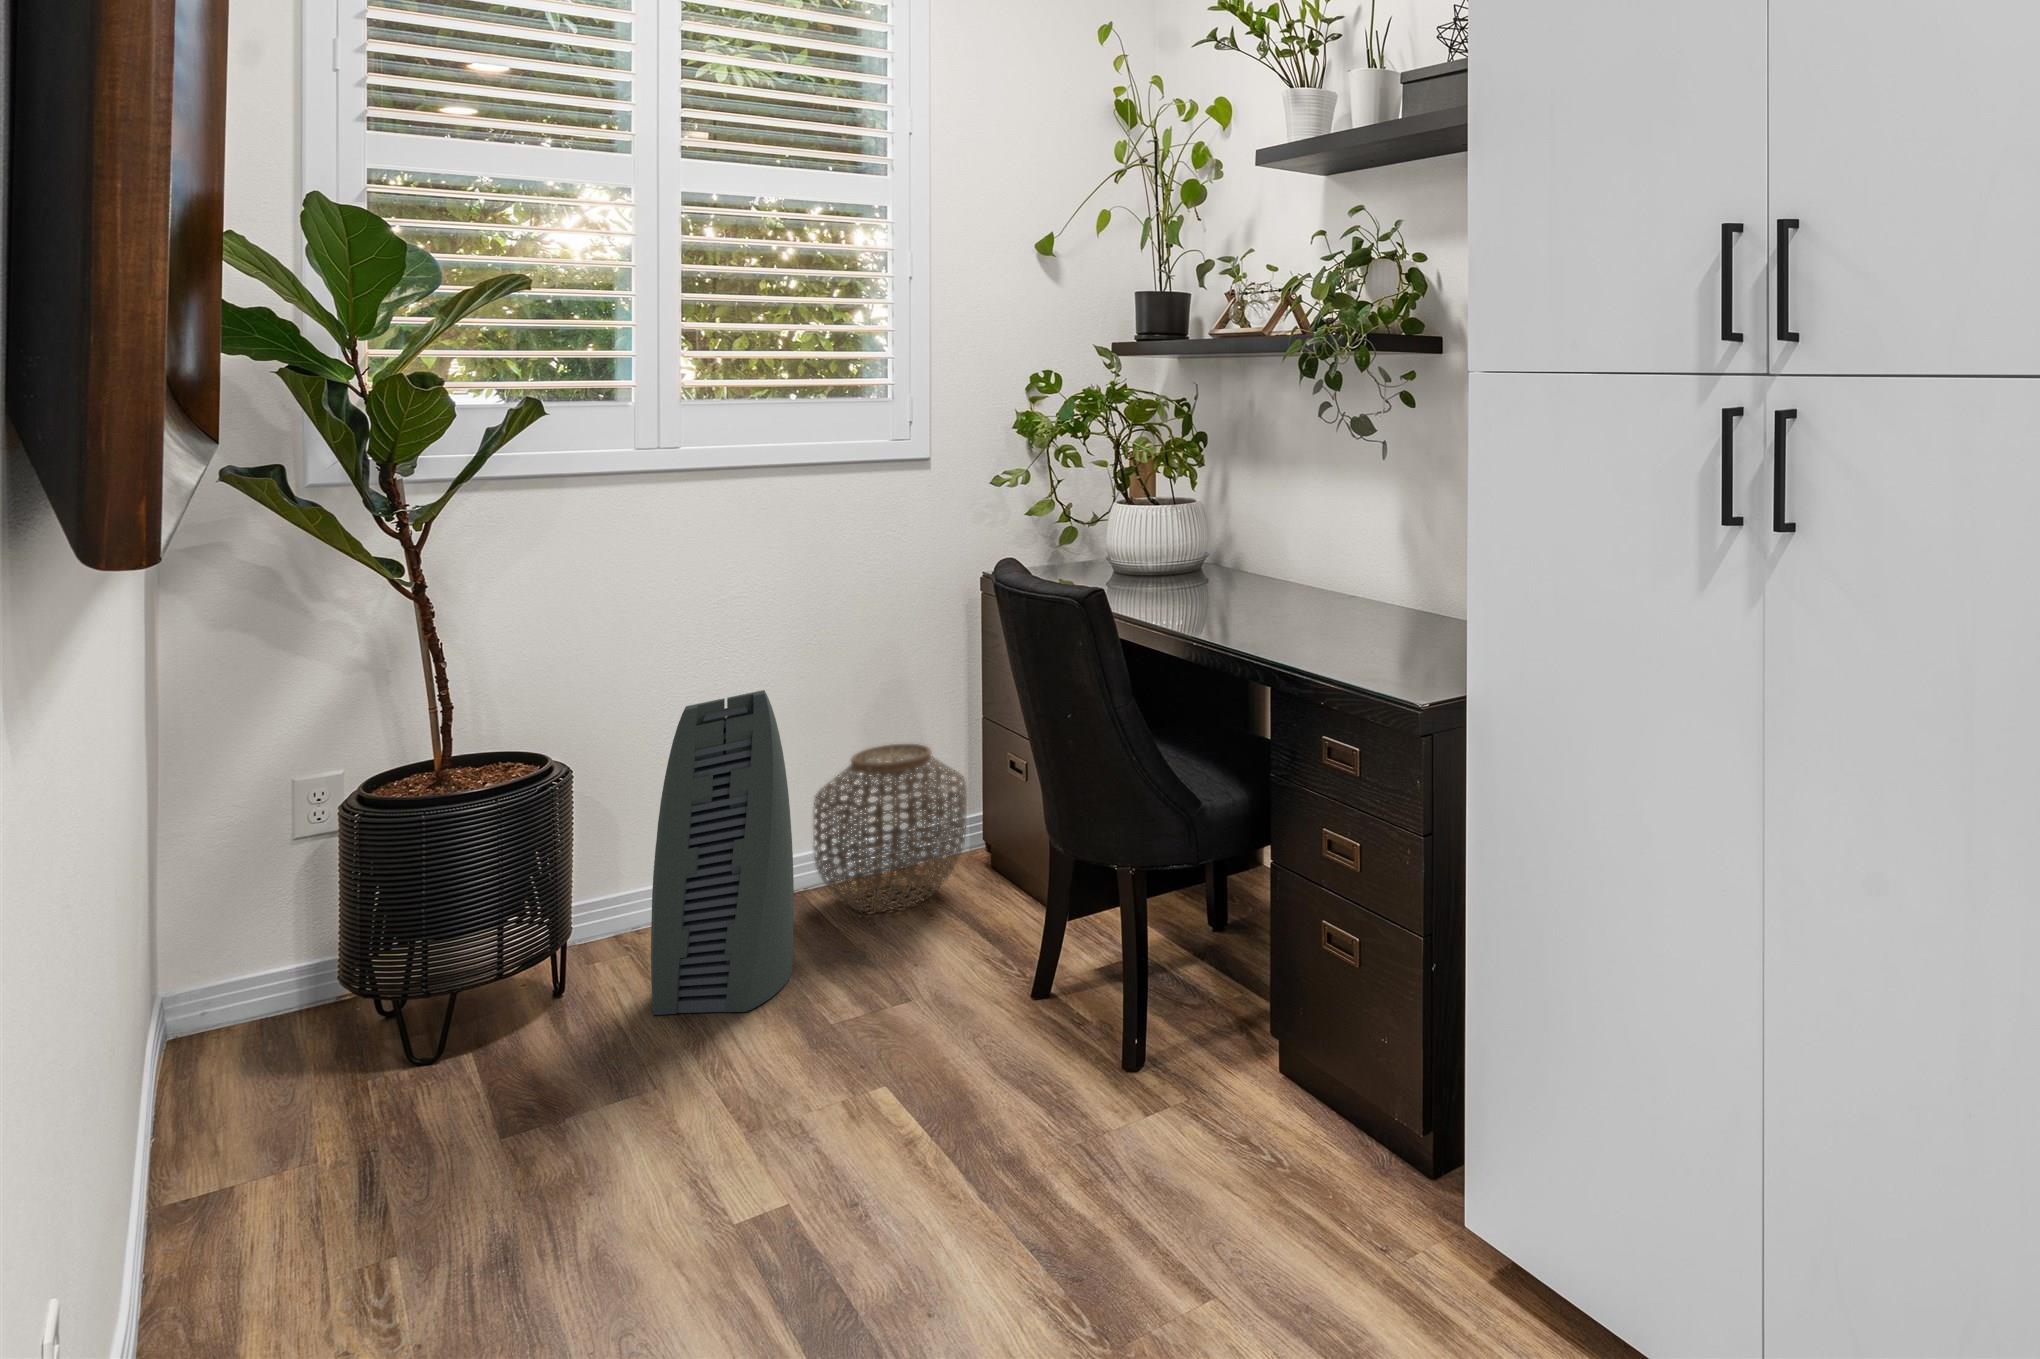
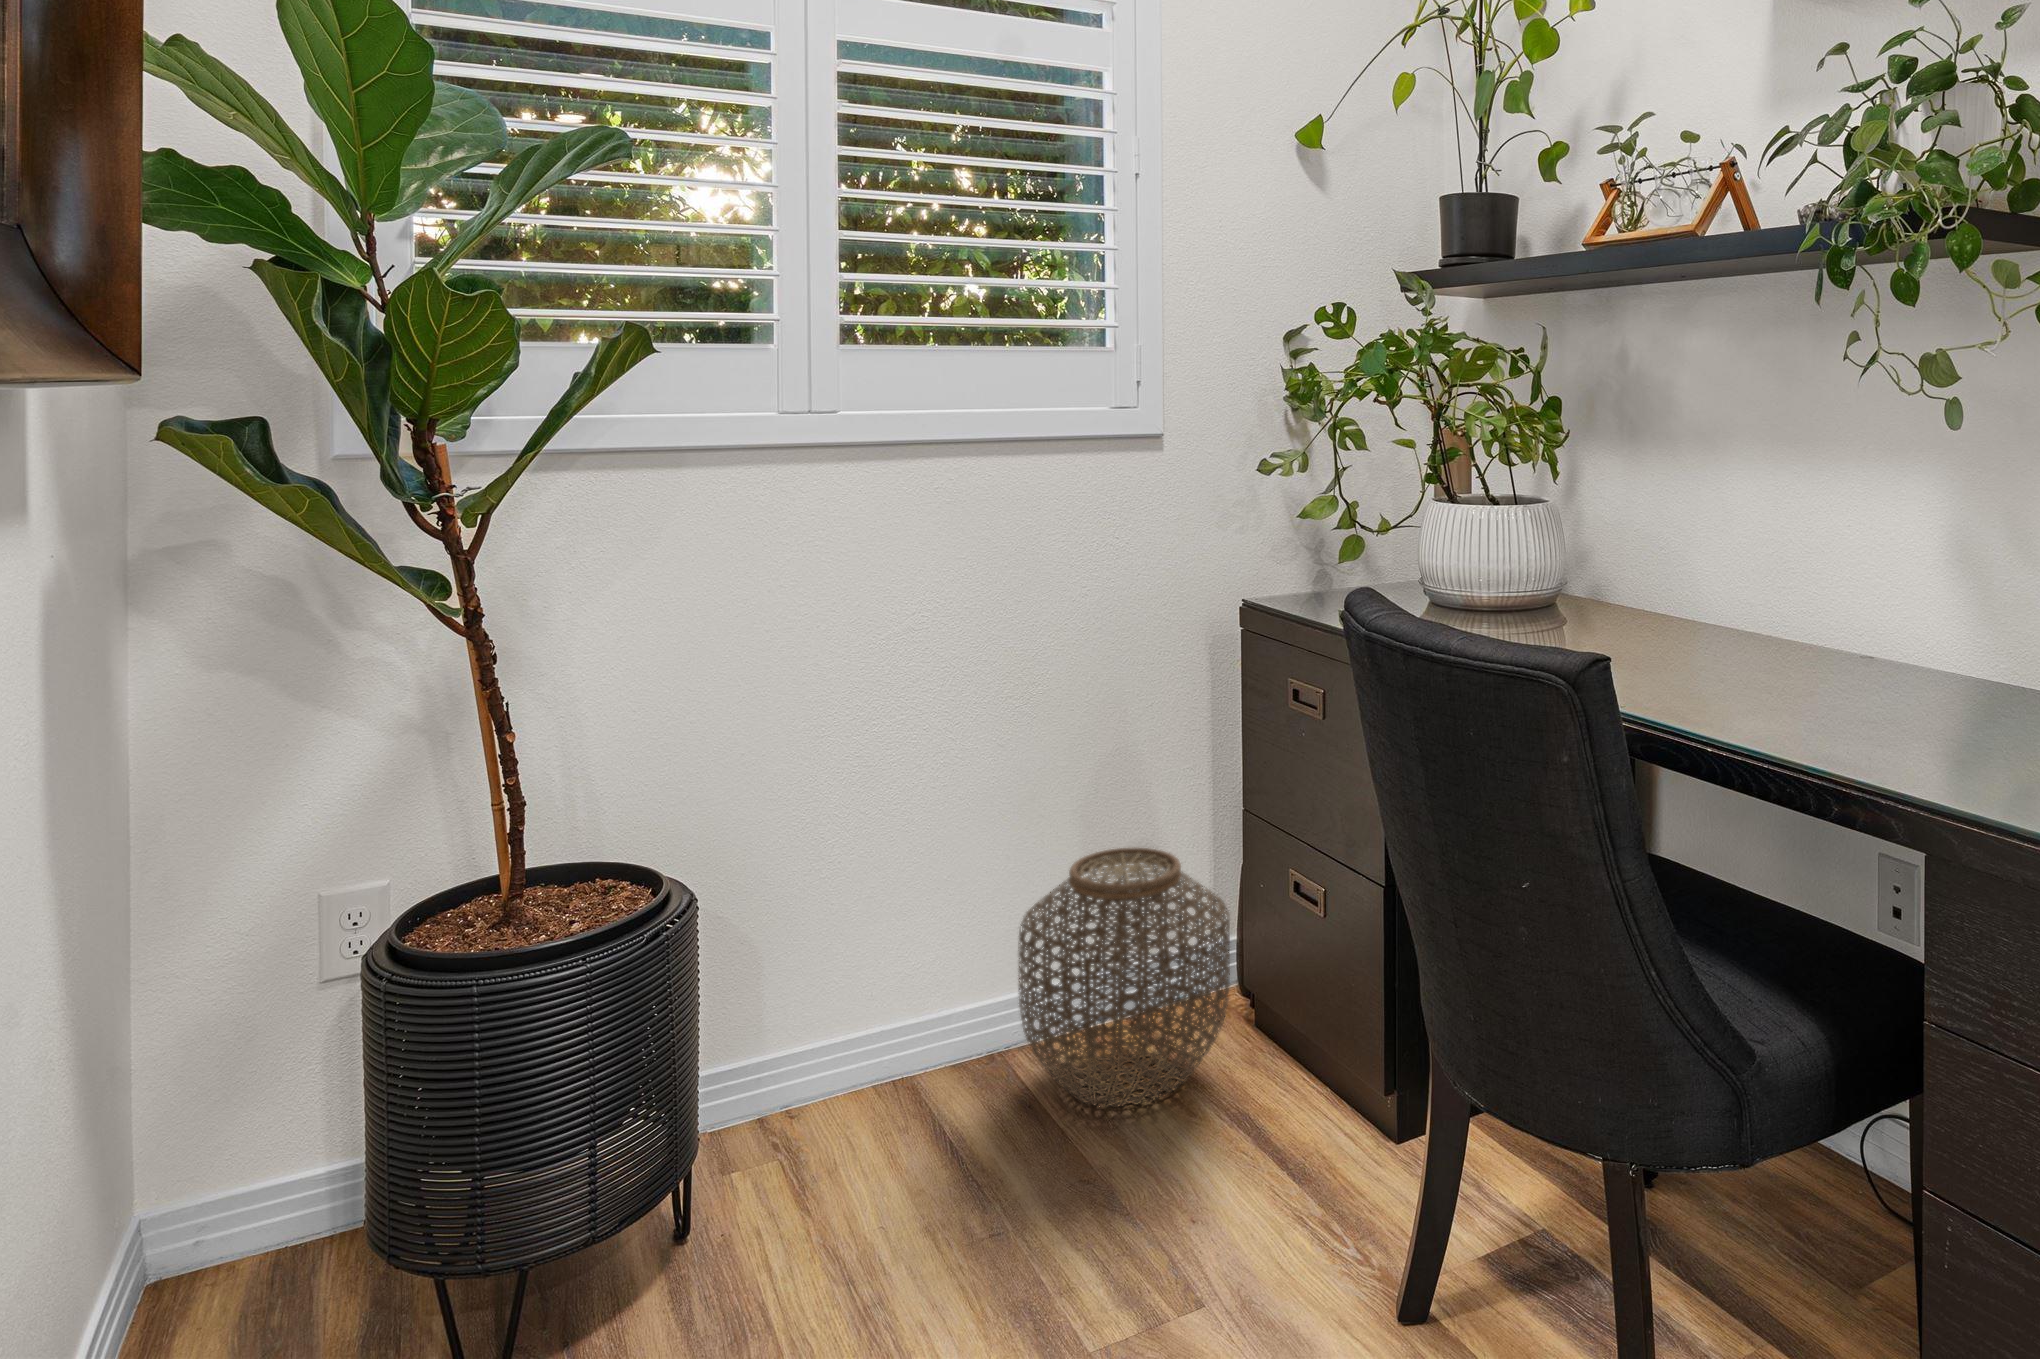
air purifier: present [651,690,794,1015] -> none [811,783,1009,1308]

